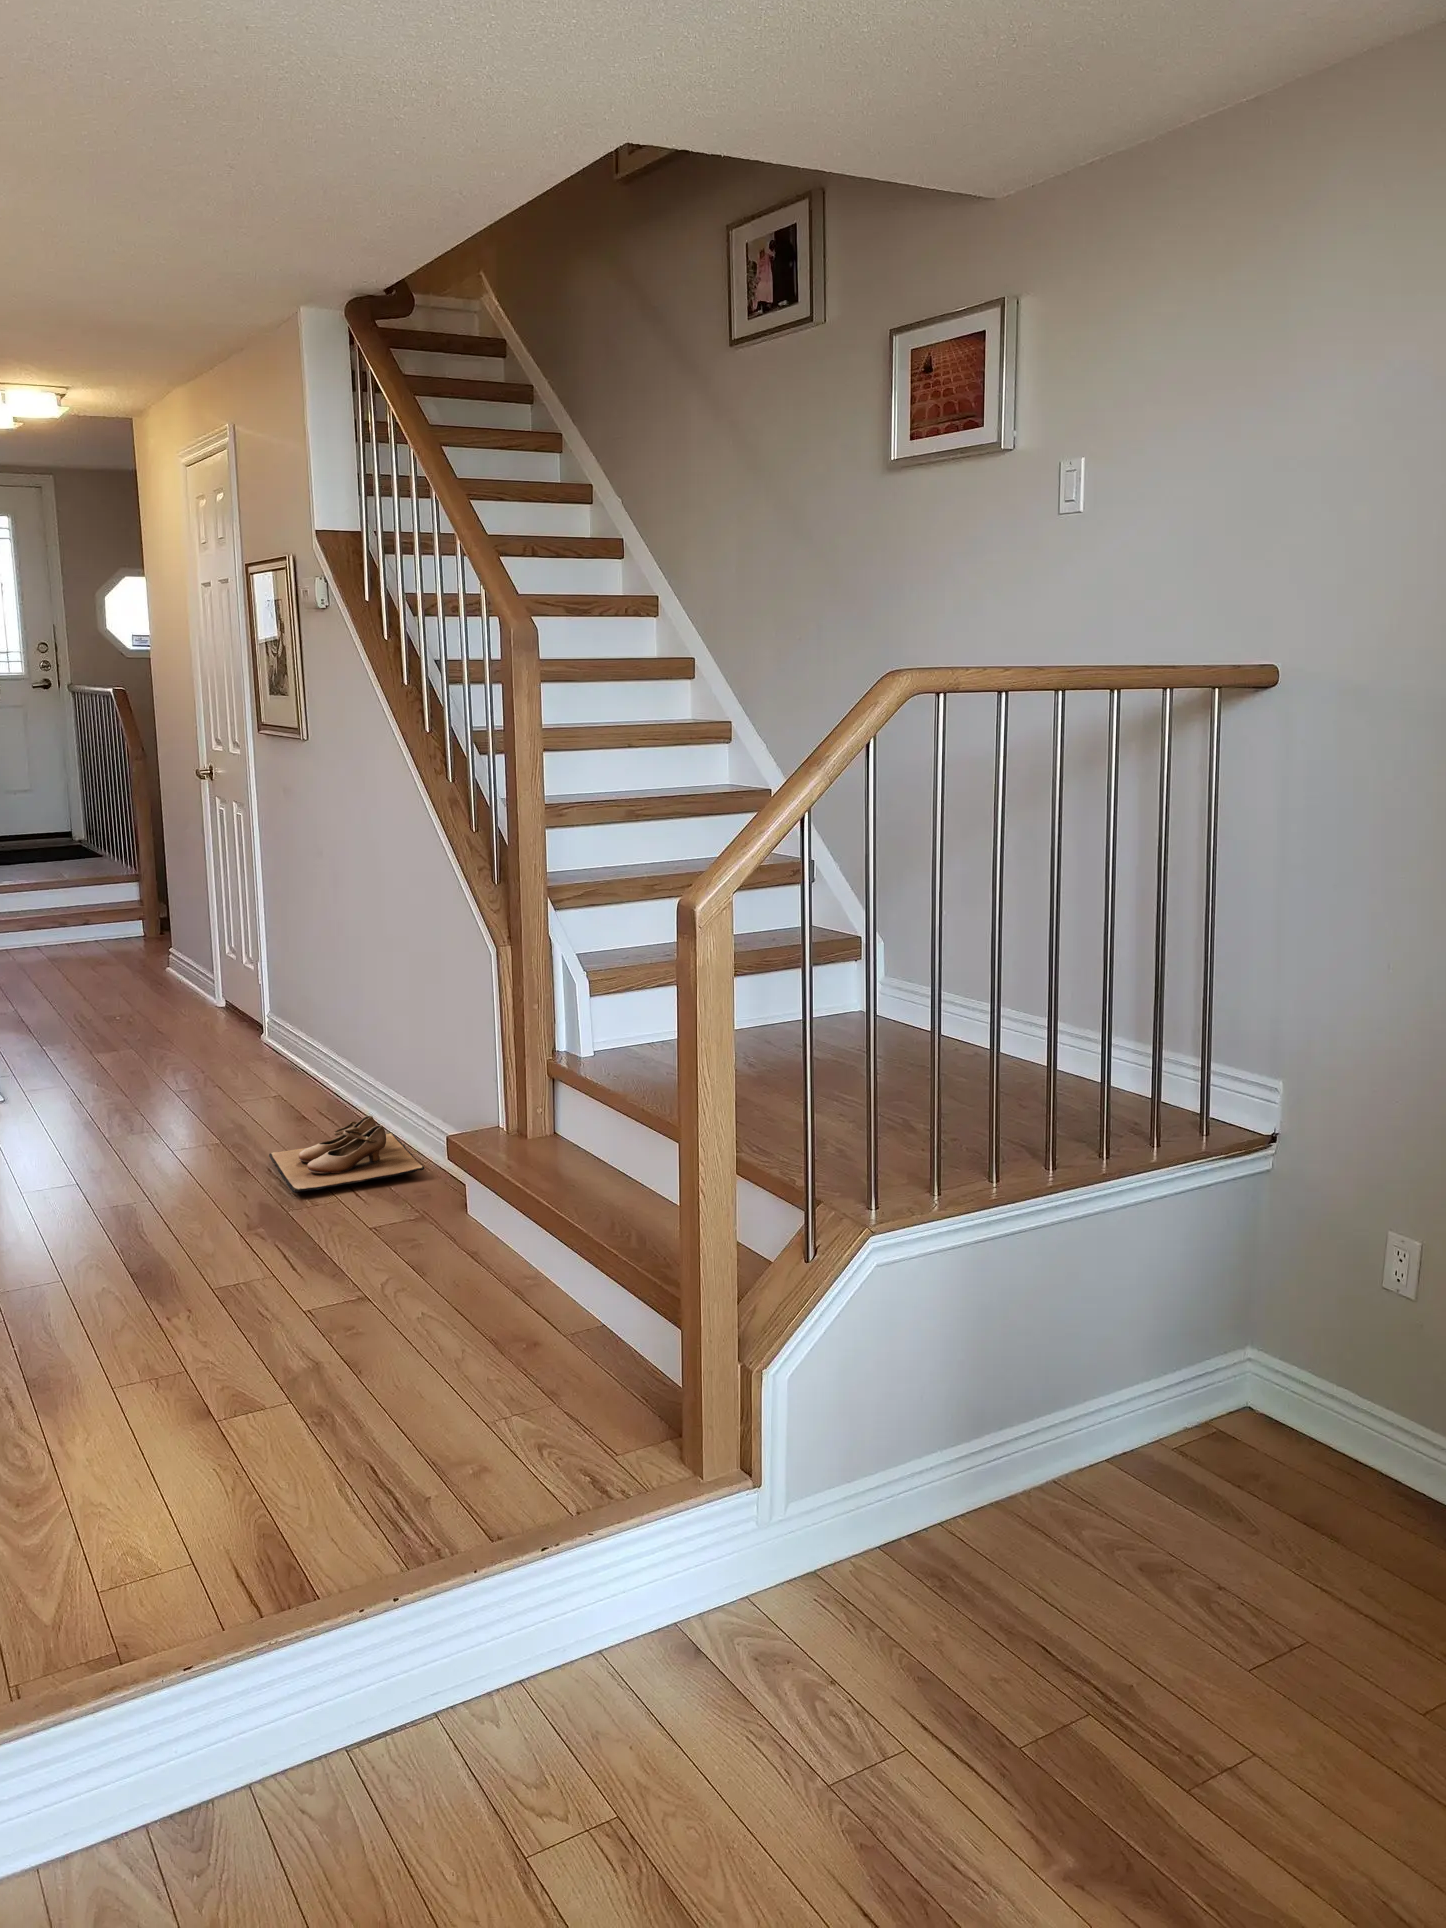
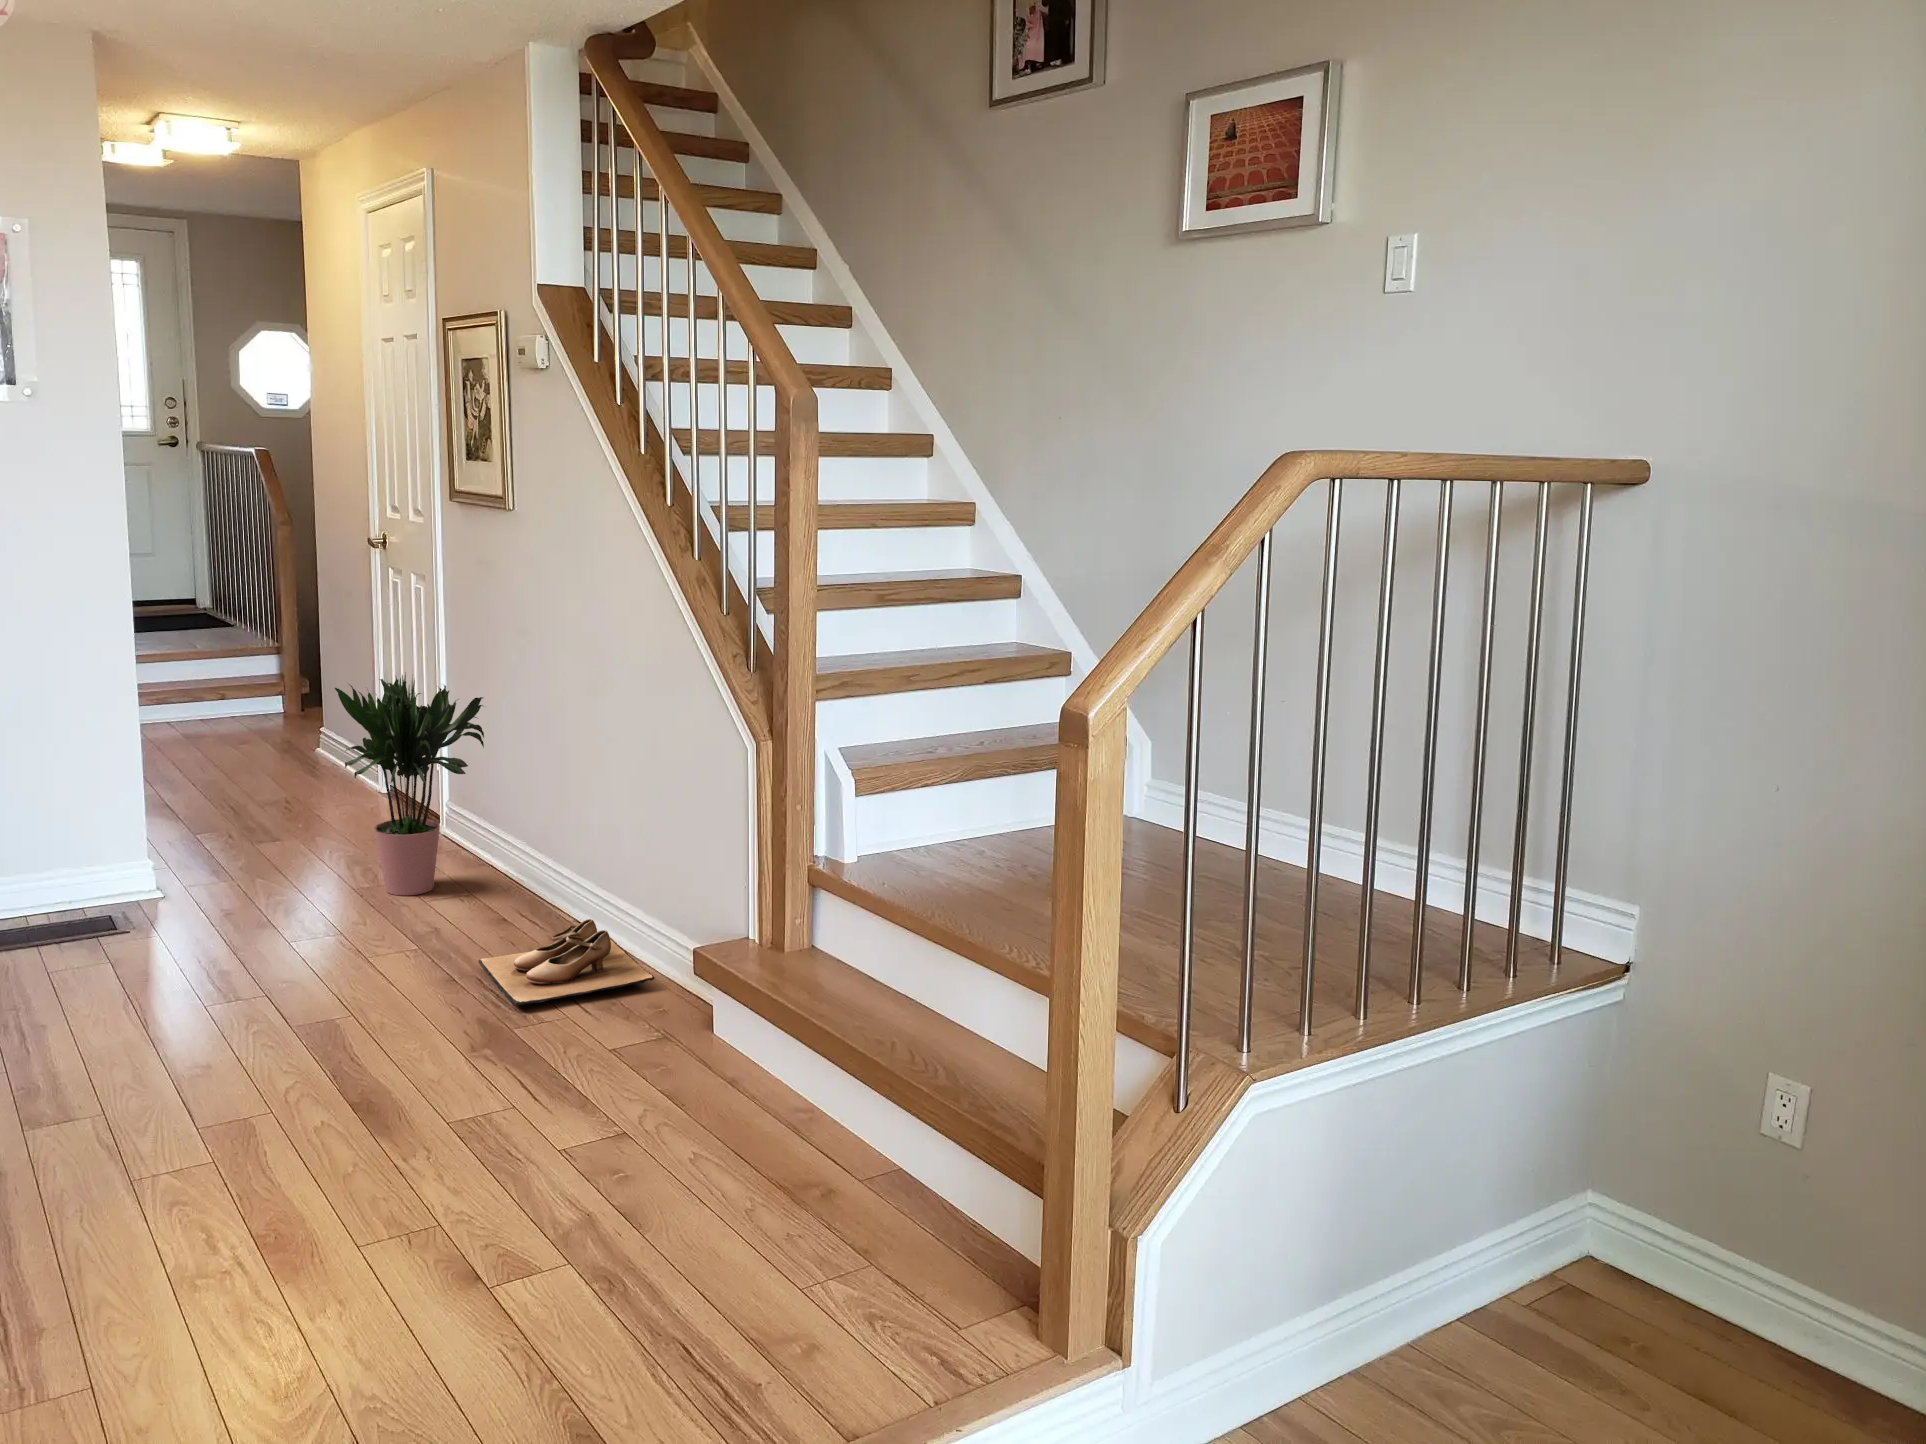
potted plant: none [149,887,303,1099] -> present [335,674,484,895]

